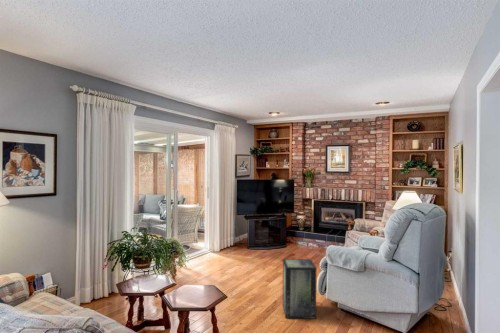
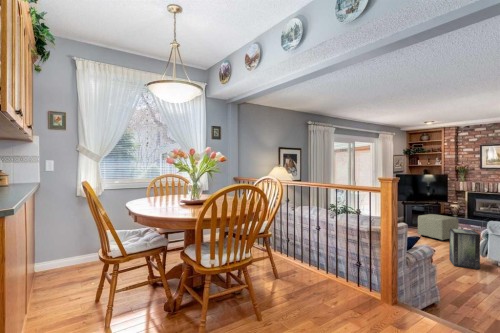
ottoman: none [256,232,301,269] -> present [418,214,458,241]

